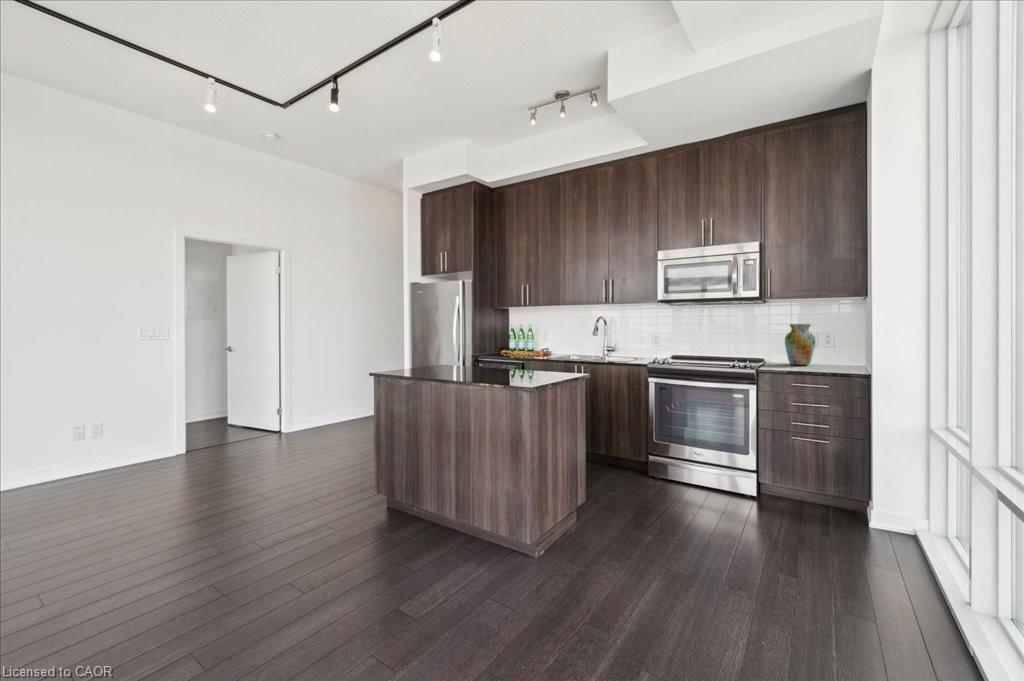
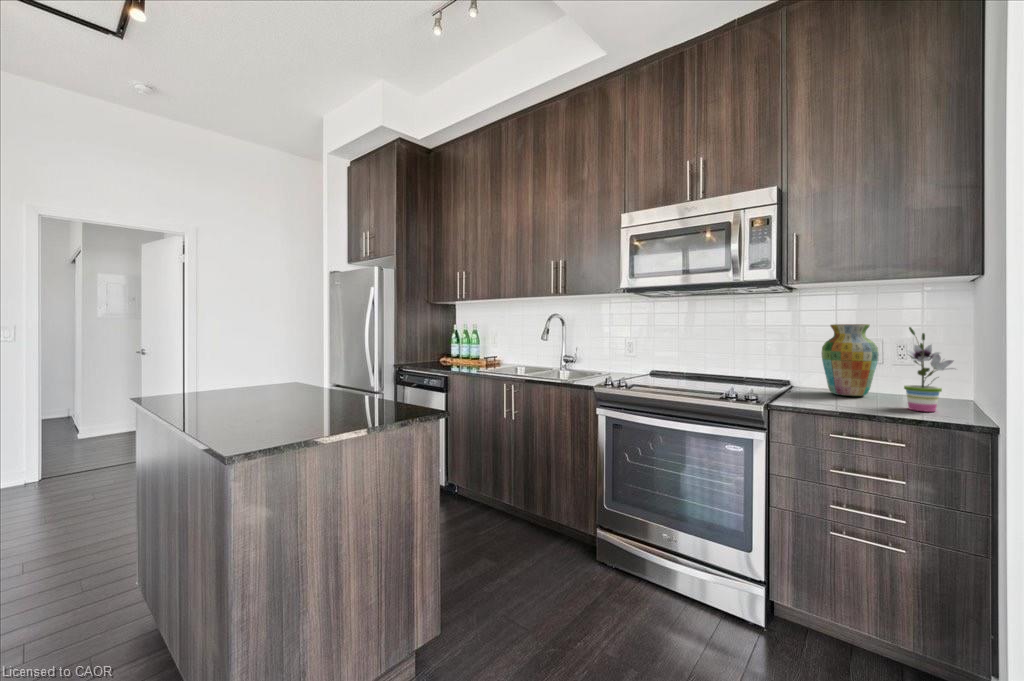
potted plant: none [828,325,854,370] -> present [904,327,955,412]

